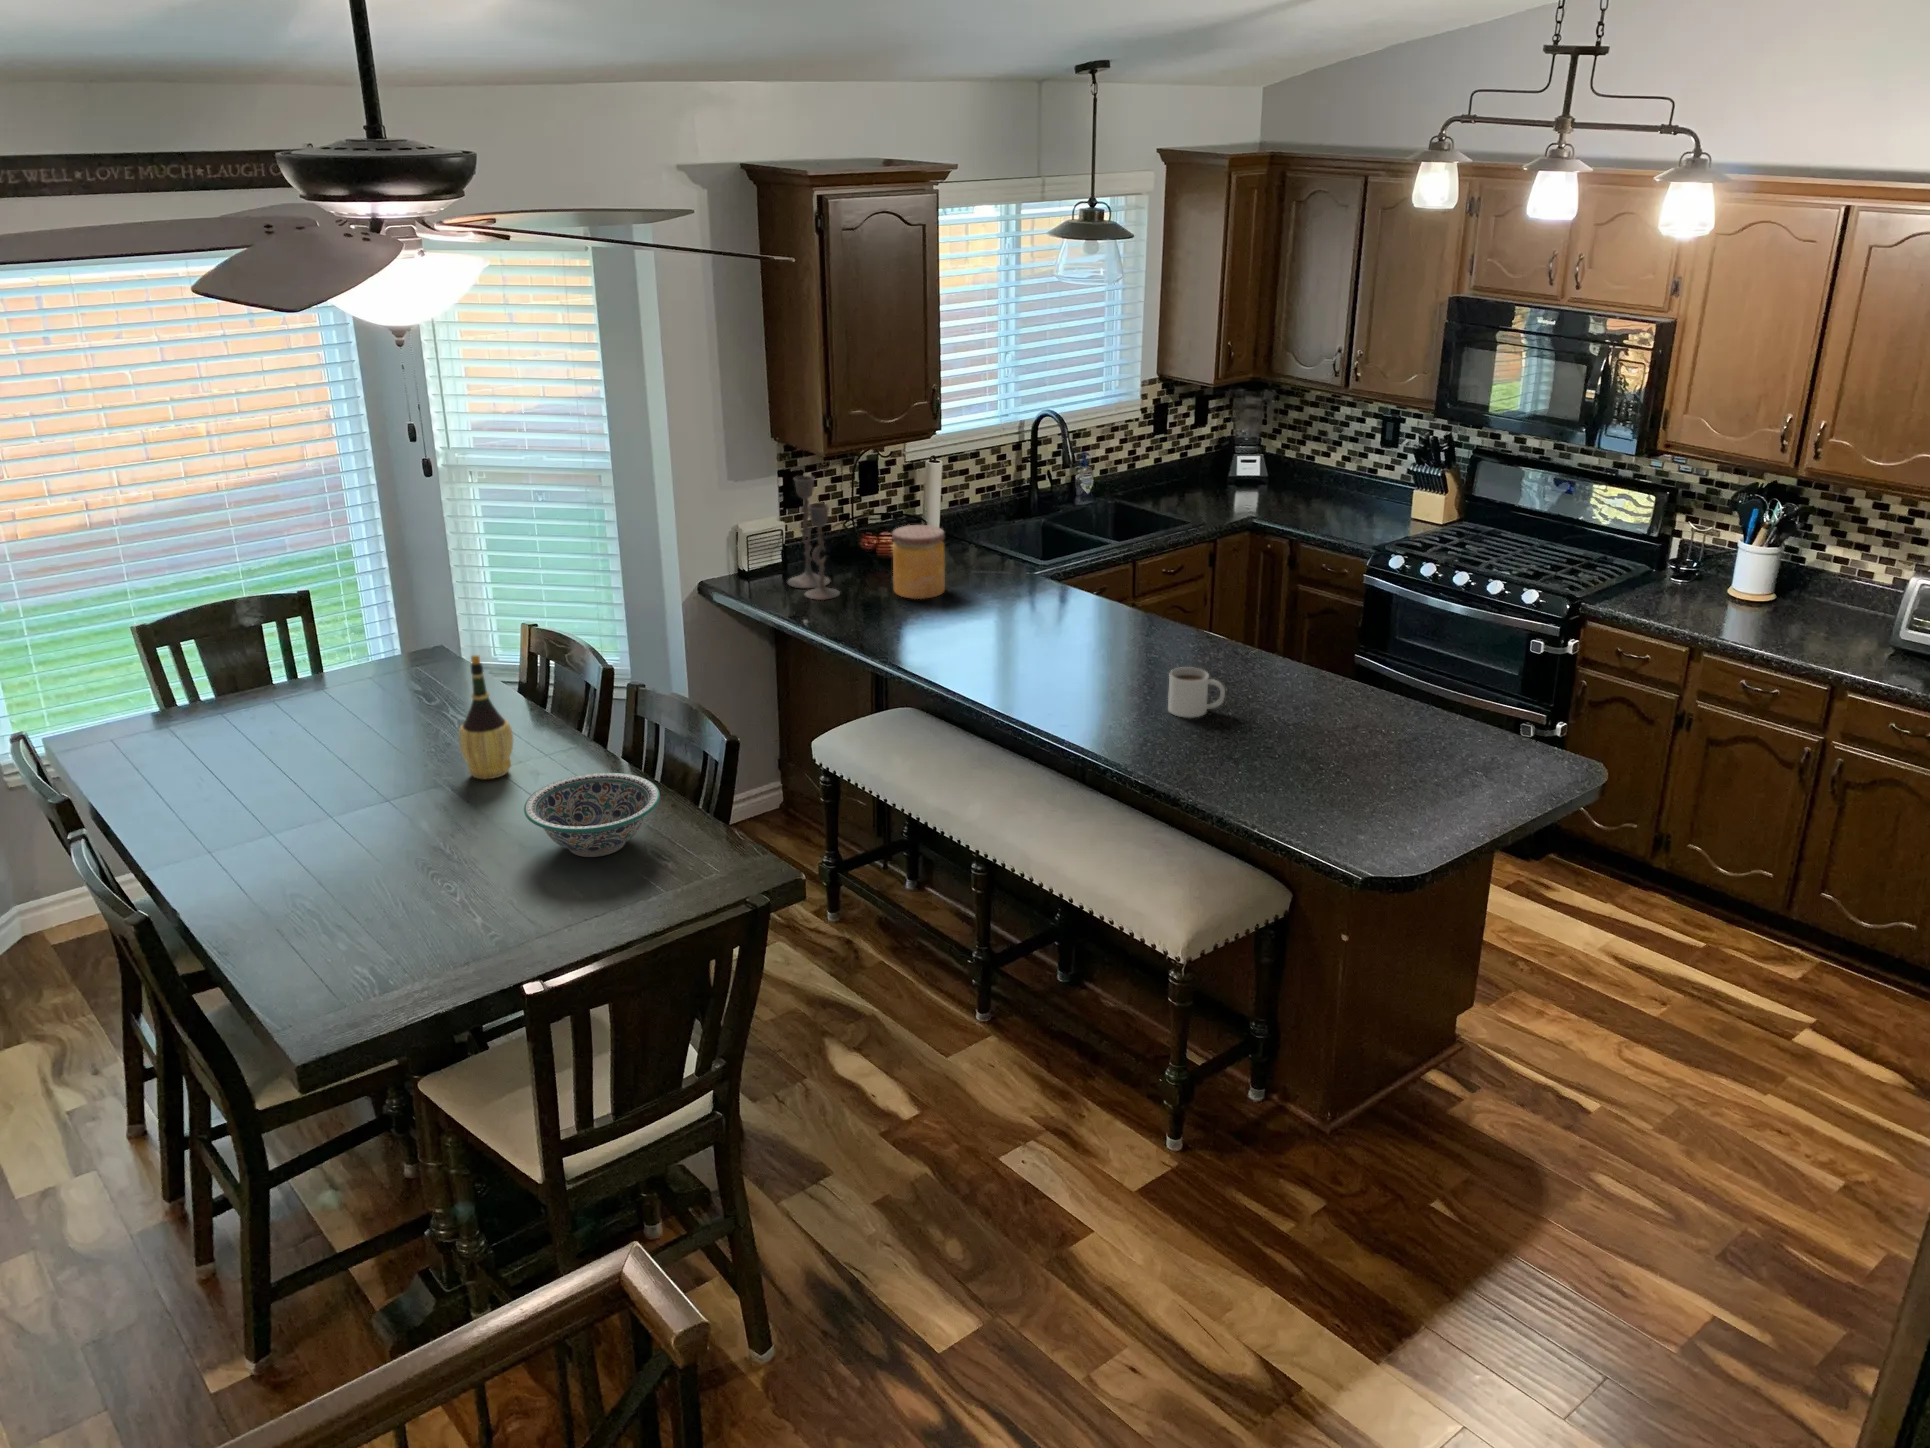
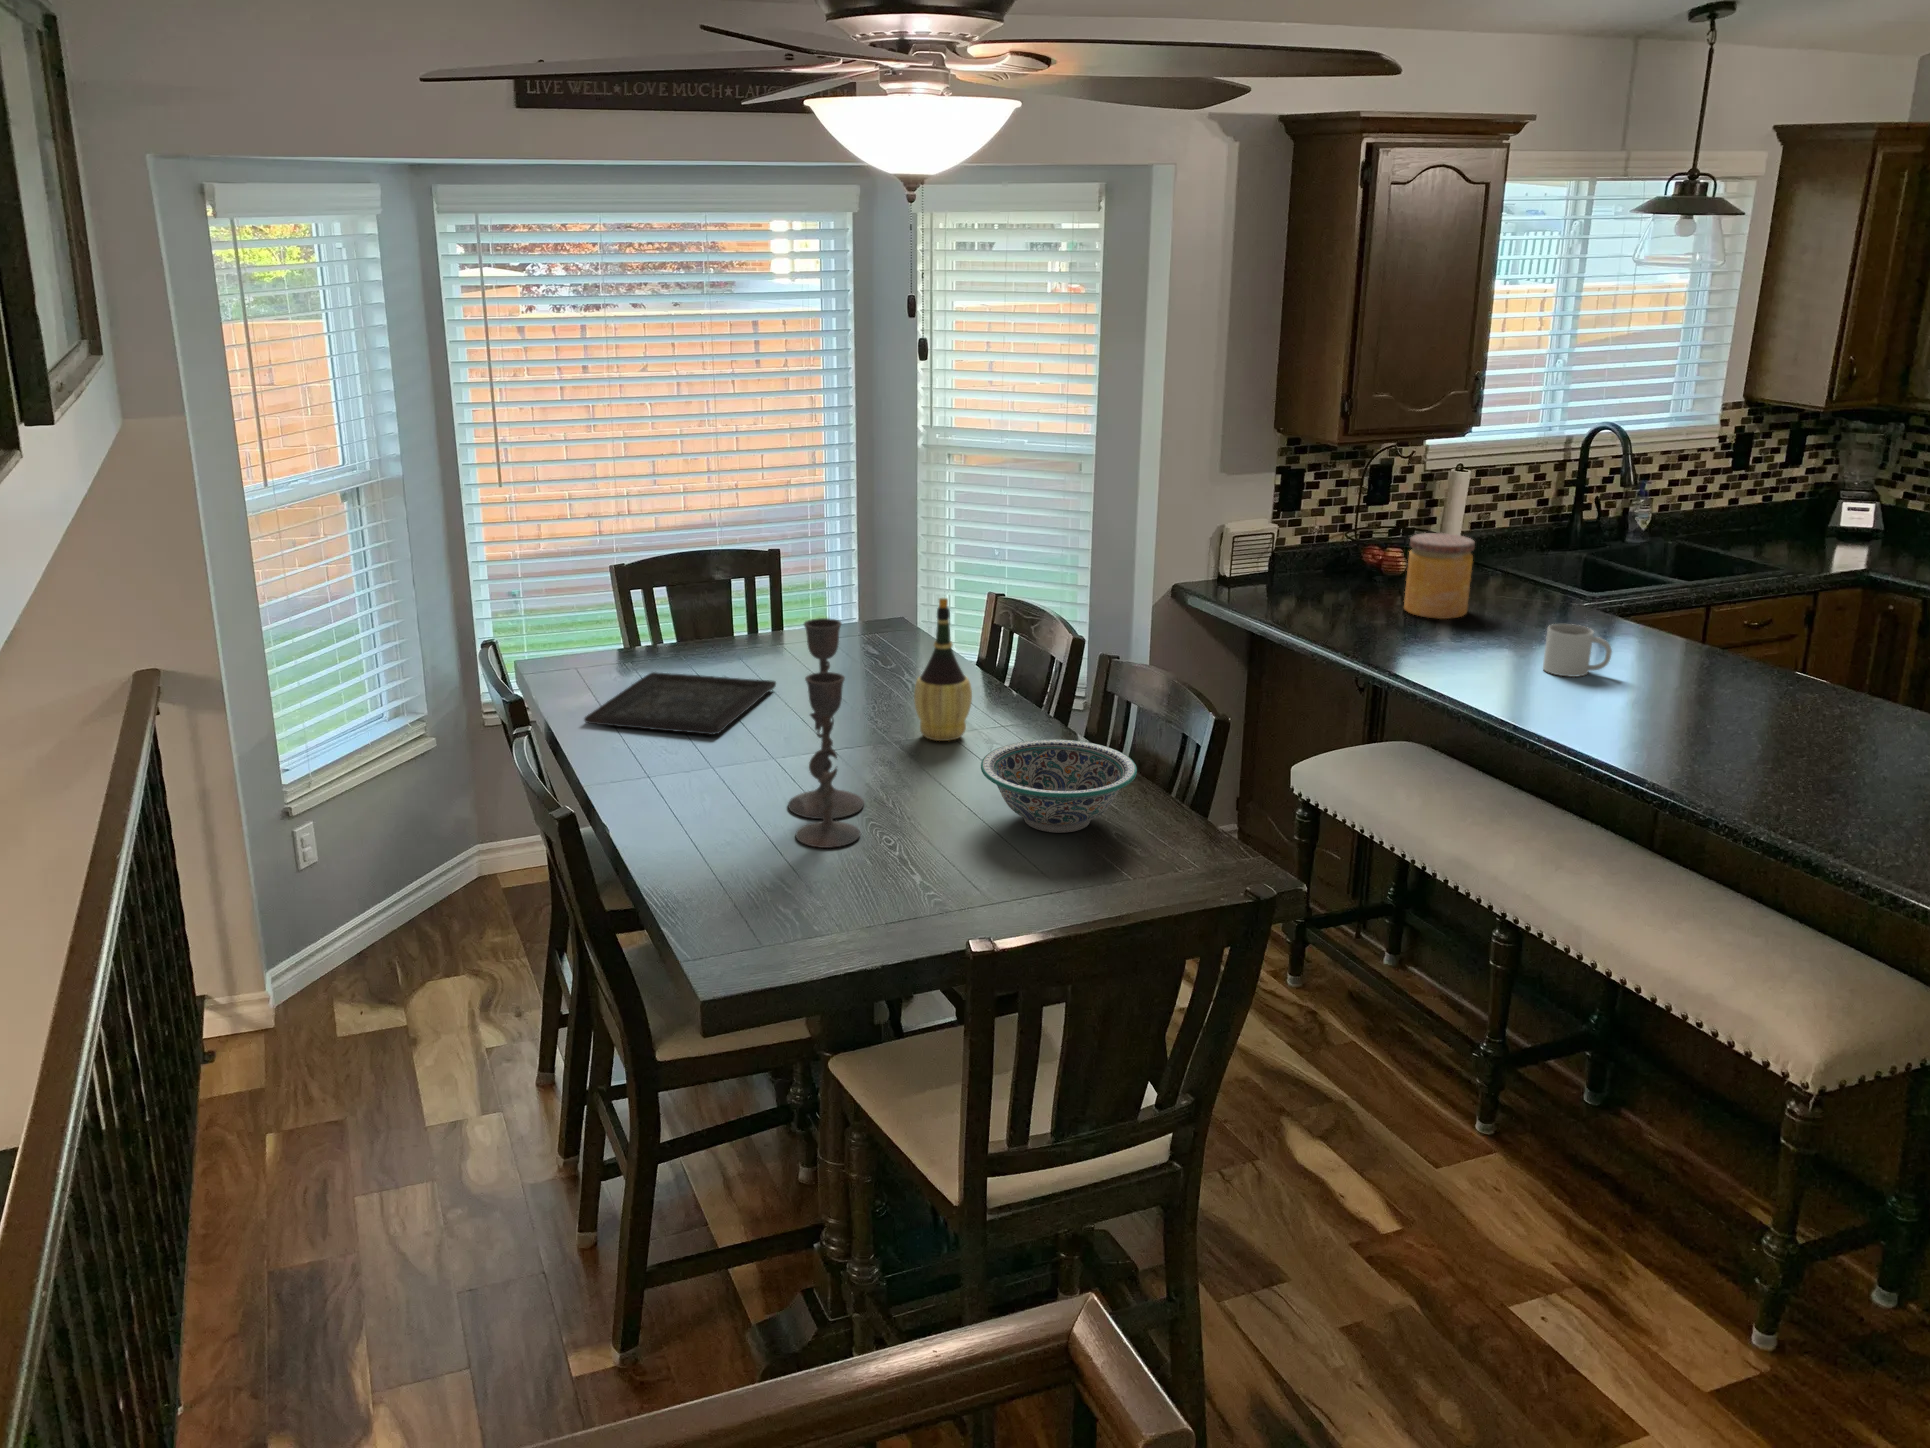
candlestick: present [788,476,840,600] -> present [788,618,864,848]
mug: present [1168,667,1225,717] -> present [1543,624,1612,677]
tray: none [130,736,324,806] -> present [584,672,776,734]

